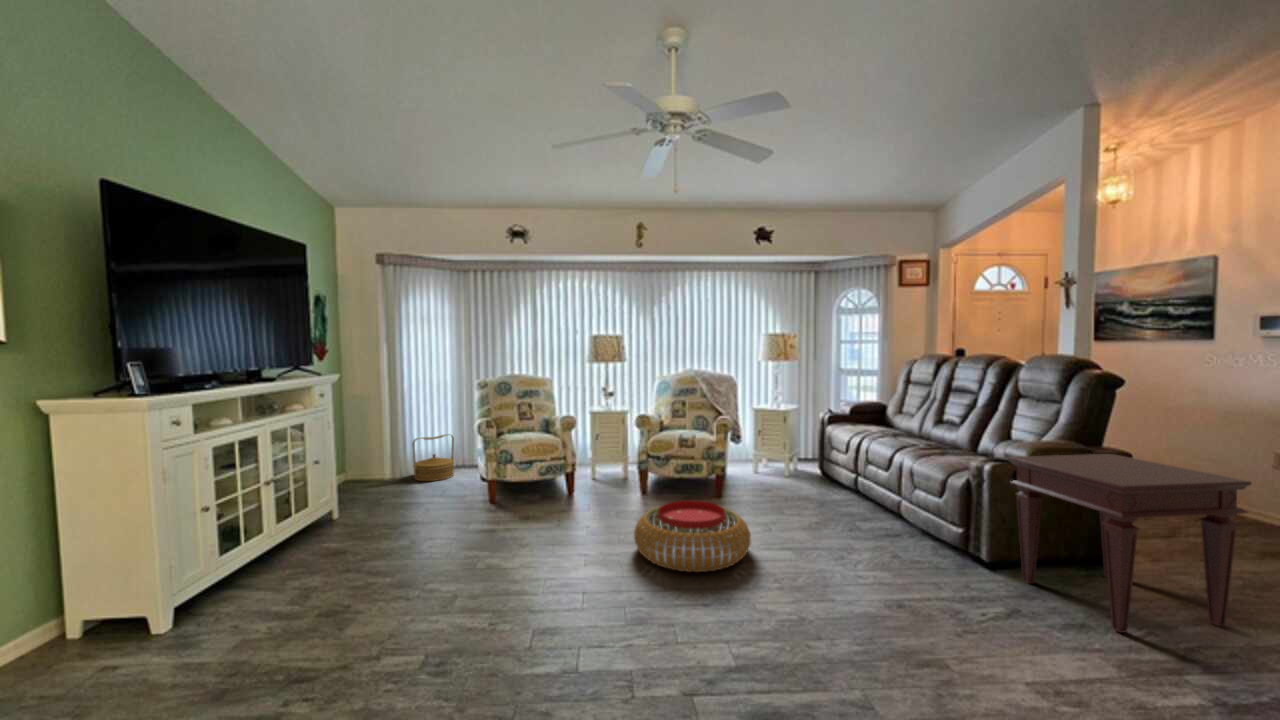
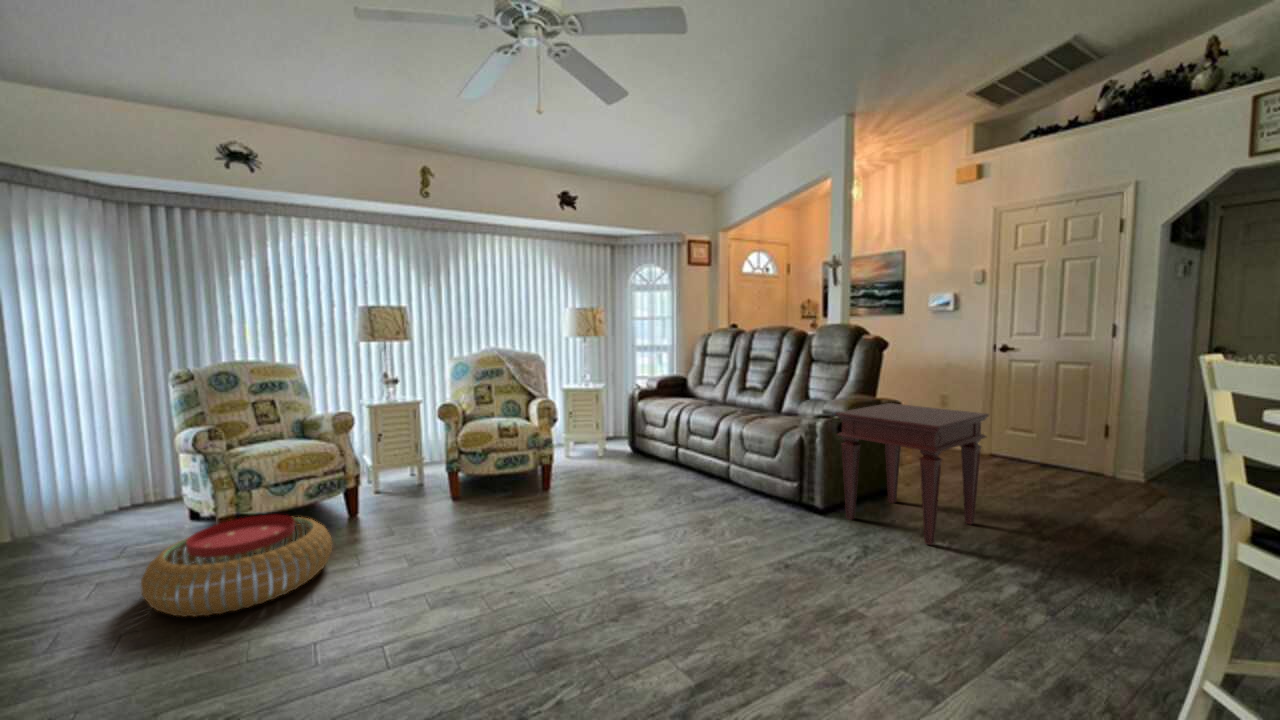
woven basket: present [412,434,454,481] -> none [32,459,126,542]
pouf: present [634,501,751,572] -> present [141,515,332,617]

